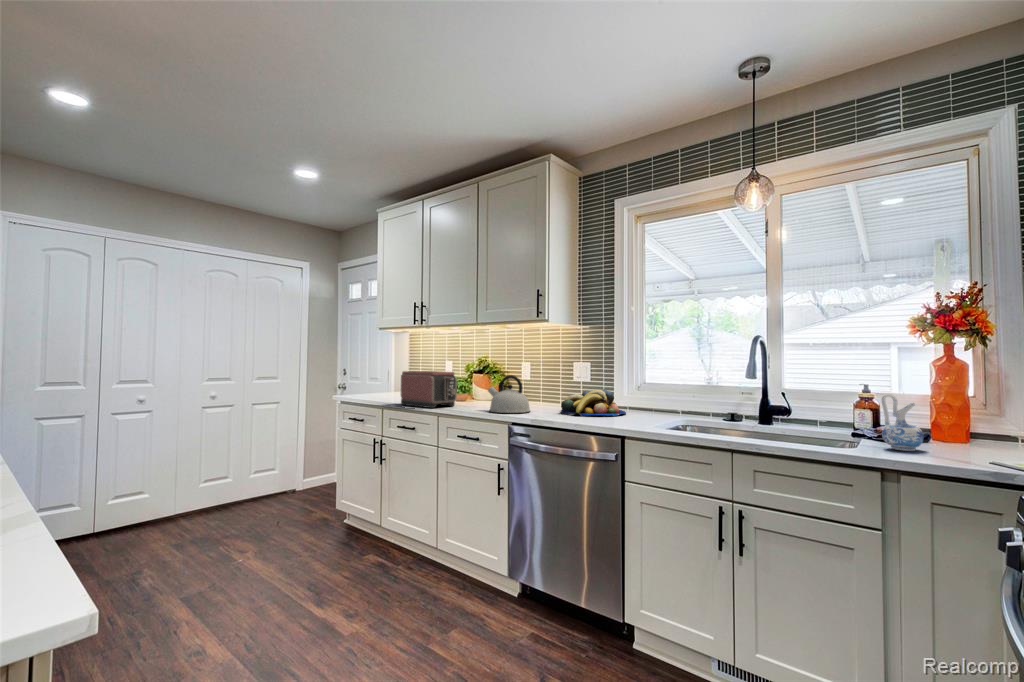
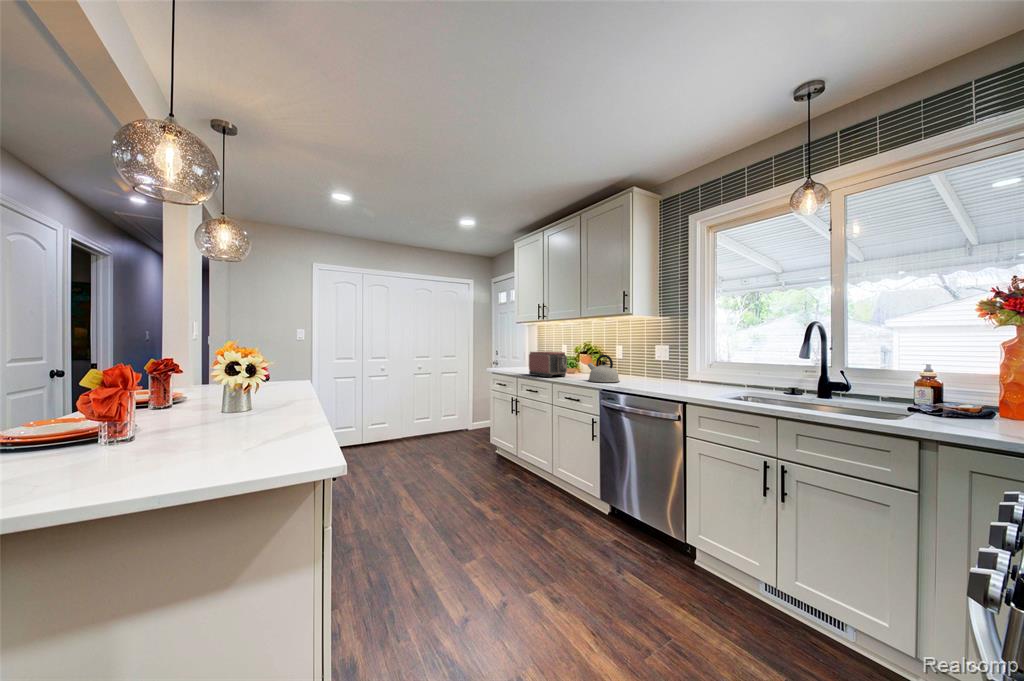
fruit bowl: present [561,390,626,416] -> none [642,366,697,386]
ceramic pitcher: present [882,394,923,451] -> none [928,373,974,425]

